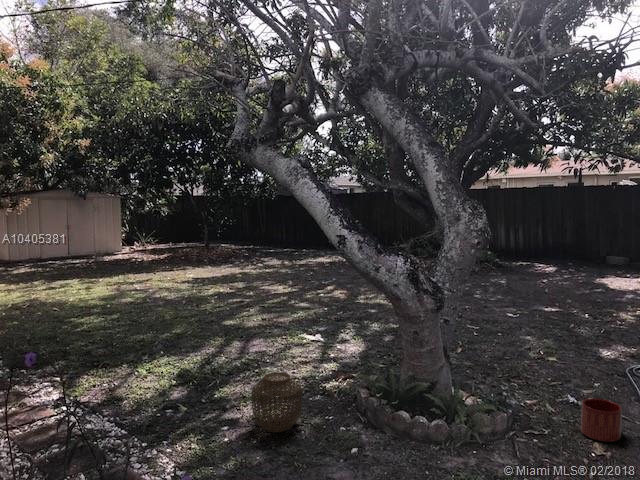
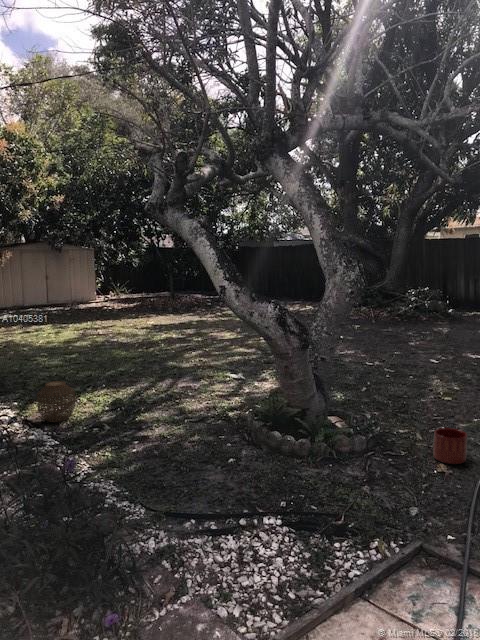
woven basket: present [252,372,302,432] -> present [37,381,75,422]

